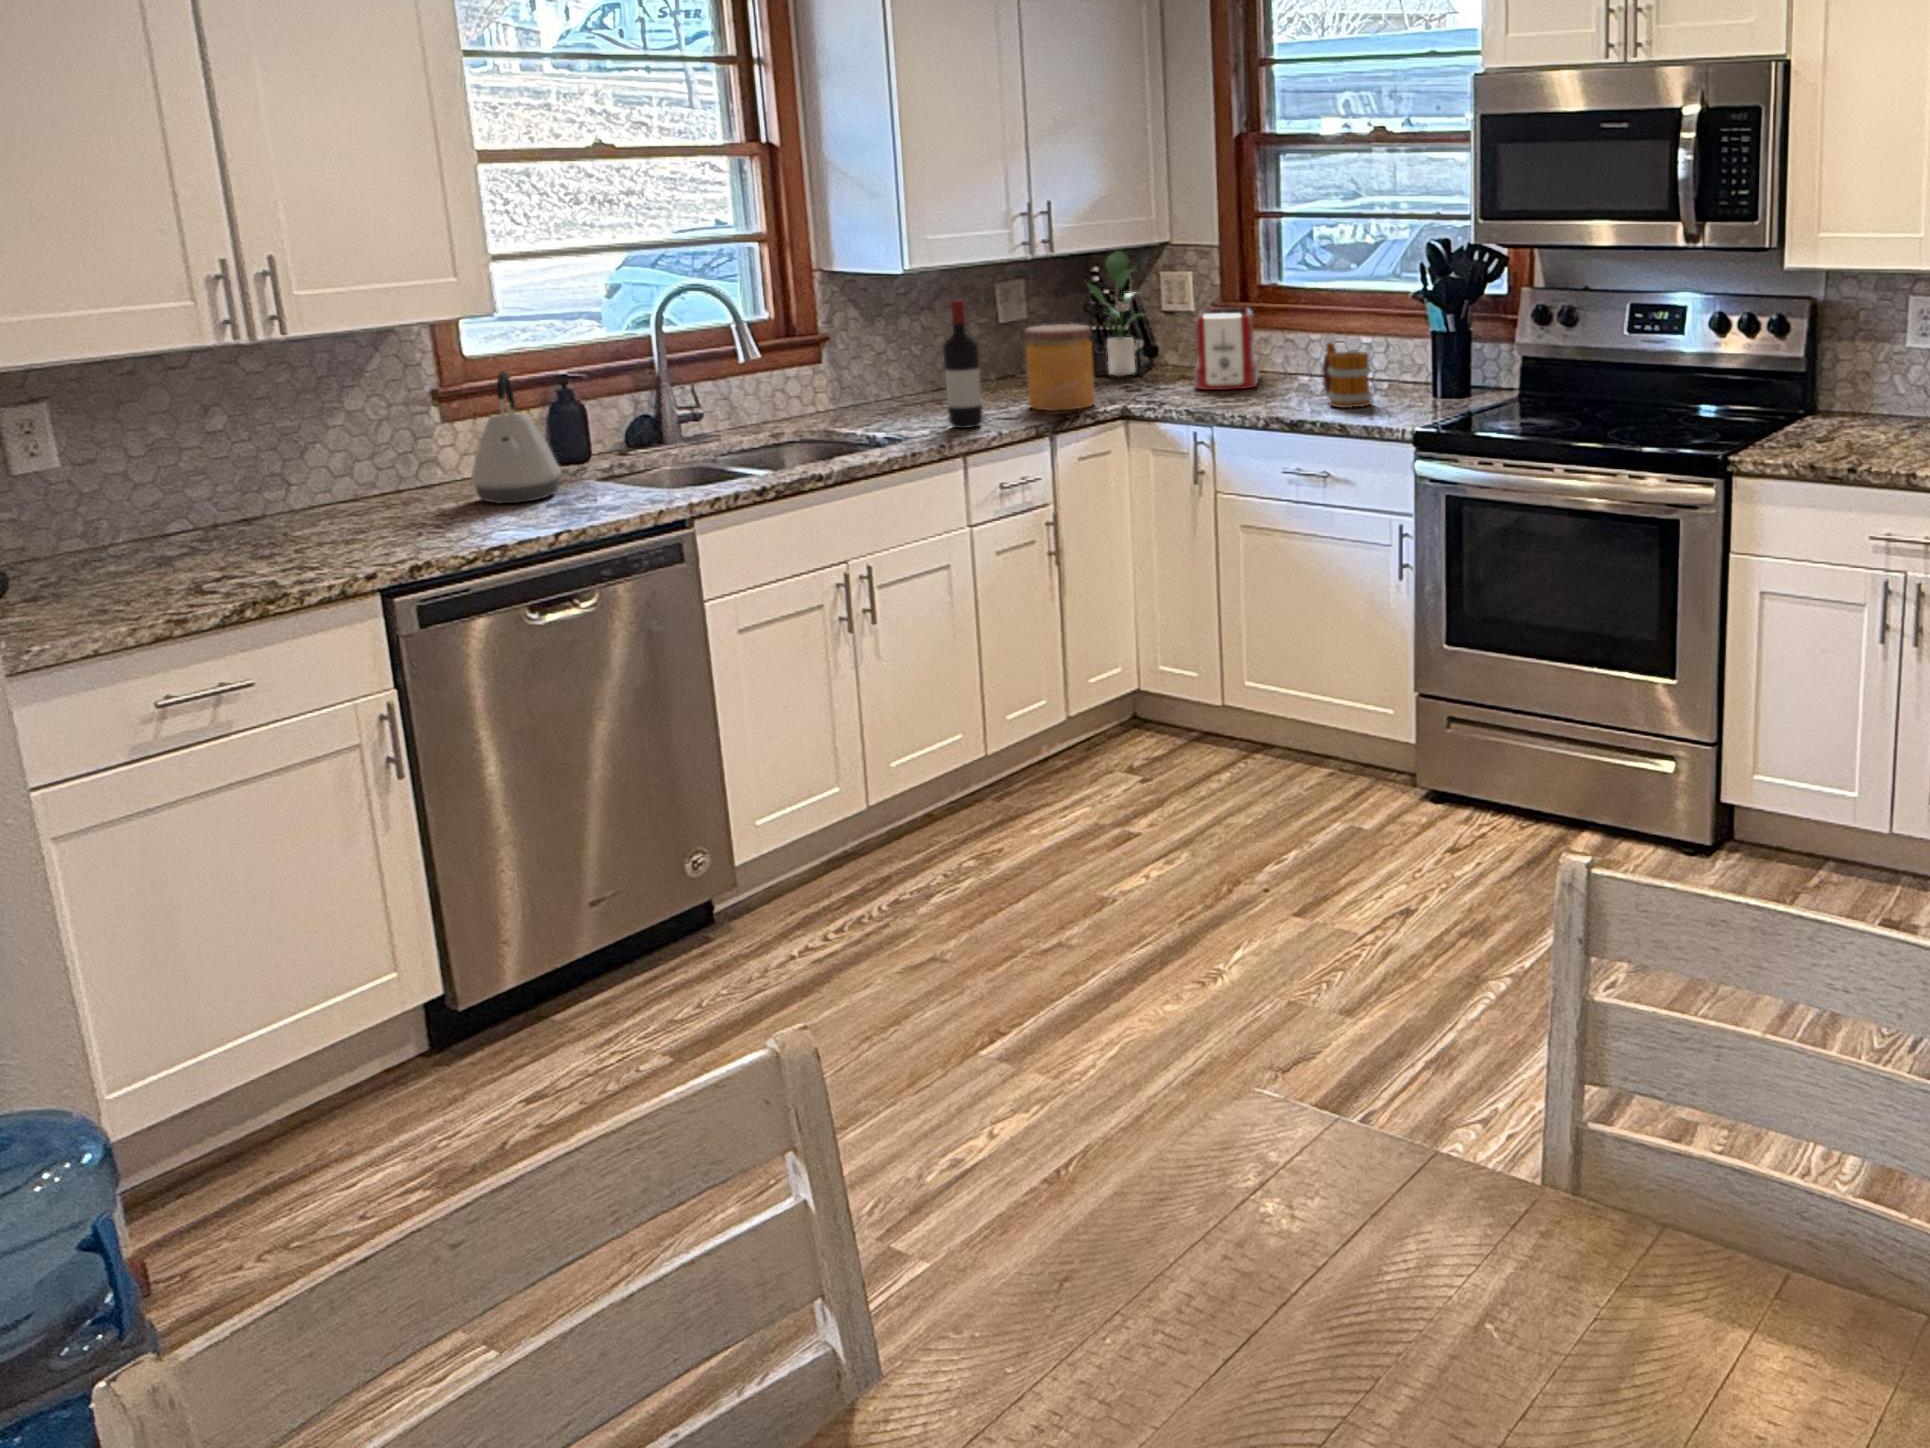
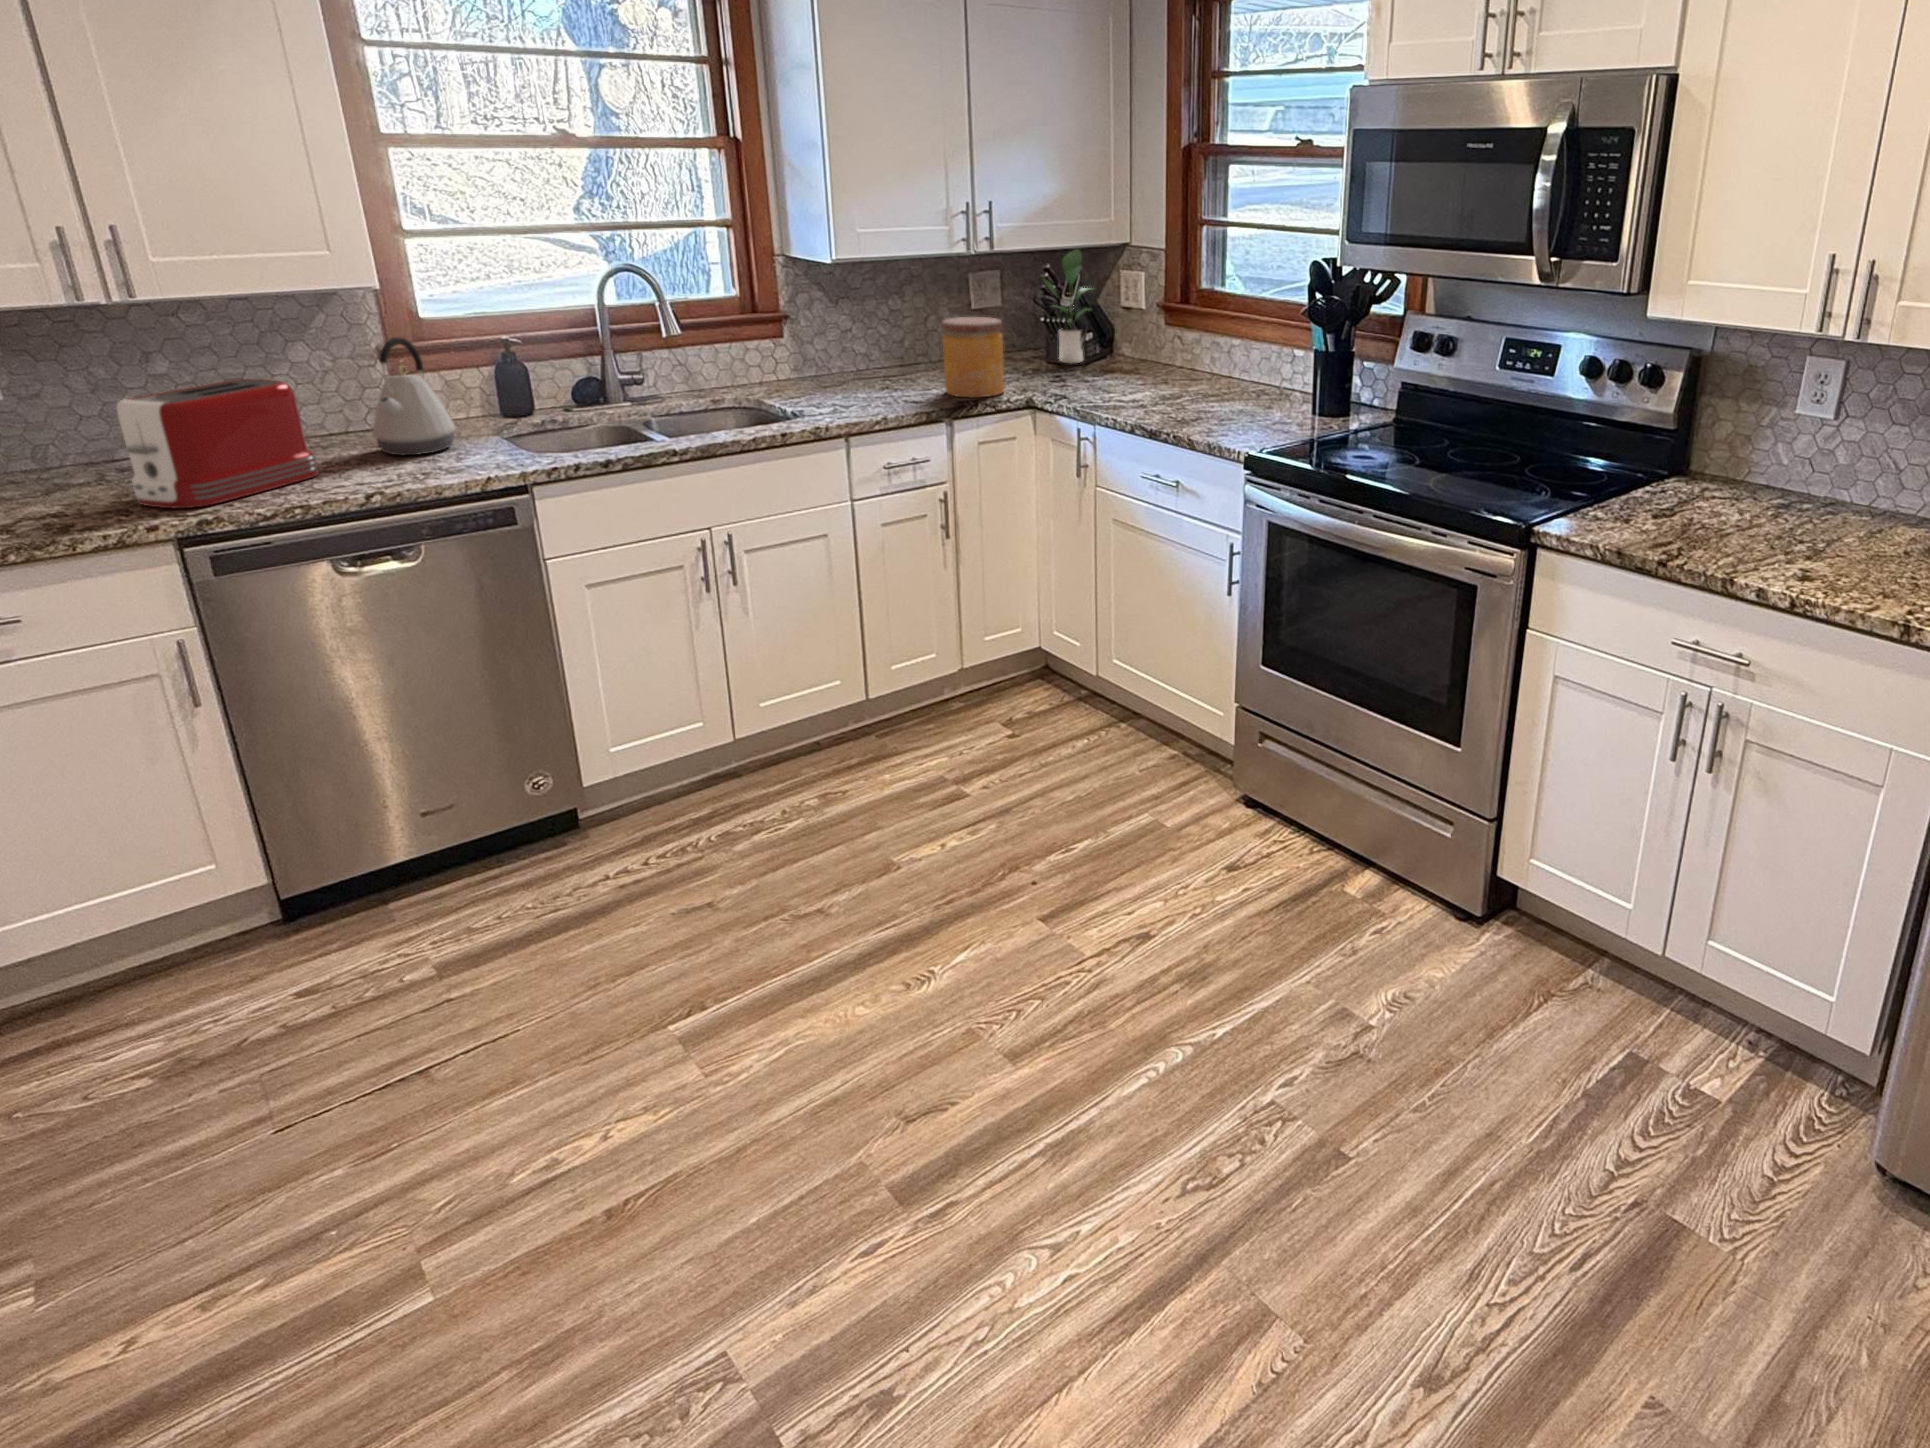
wine bottle: present [943,300,983,428] -> none [845,291,882,410]
toaster: present [1193,307,1259,390] -> present [117,379,319,508]
mug: present [1323,343,1372,408] -> none [1198,353,1243,419]

